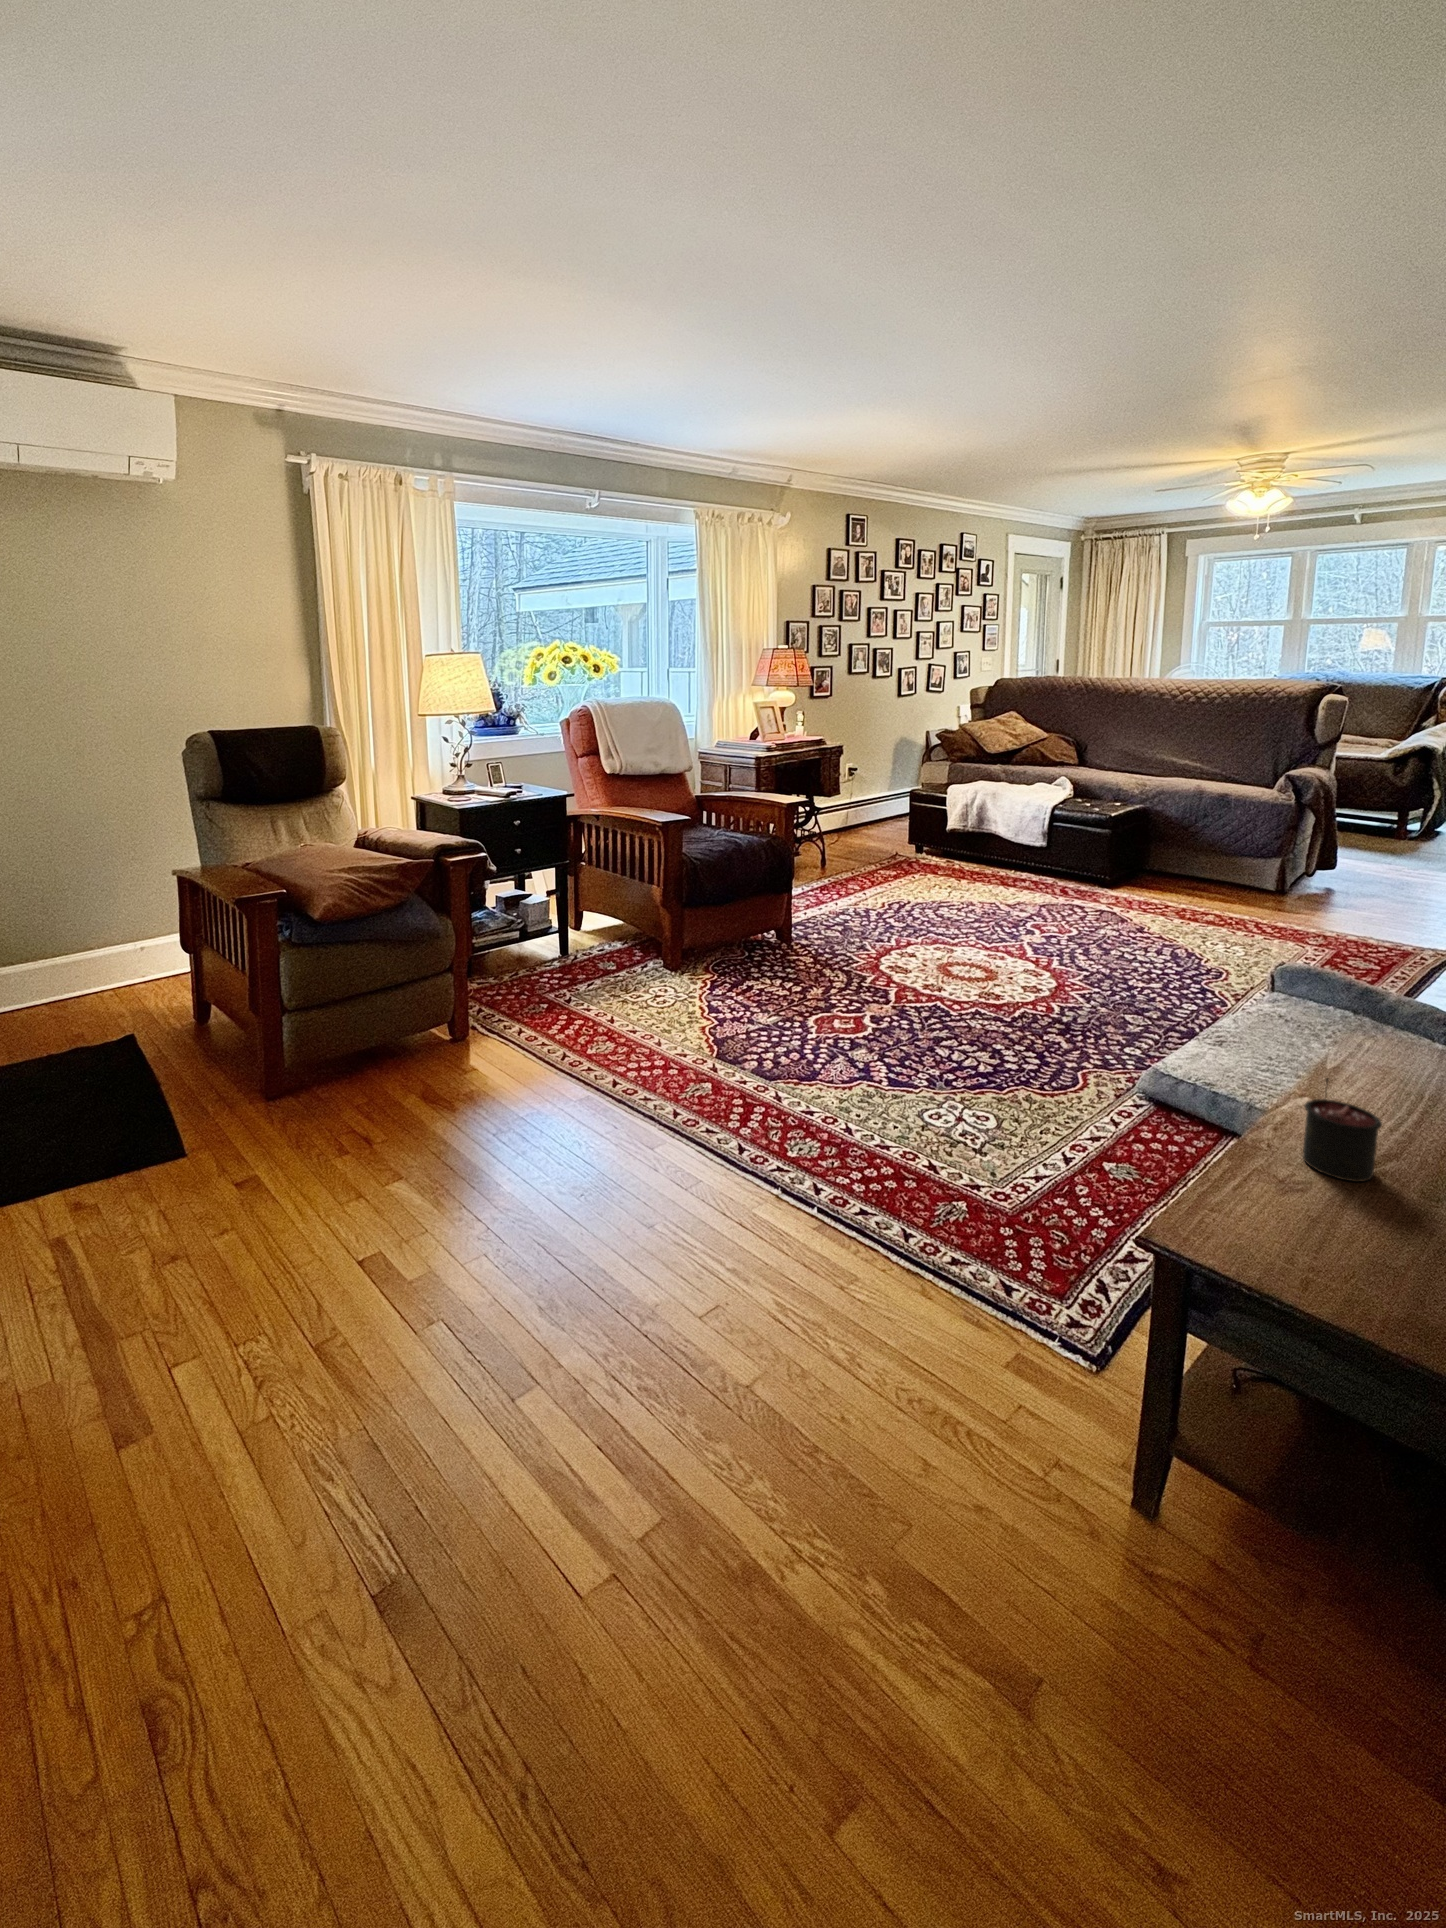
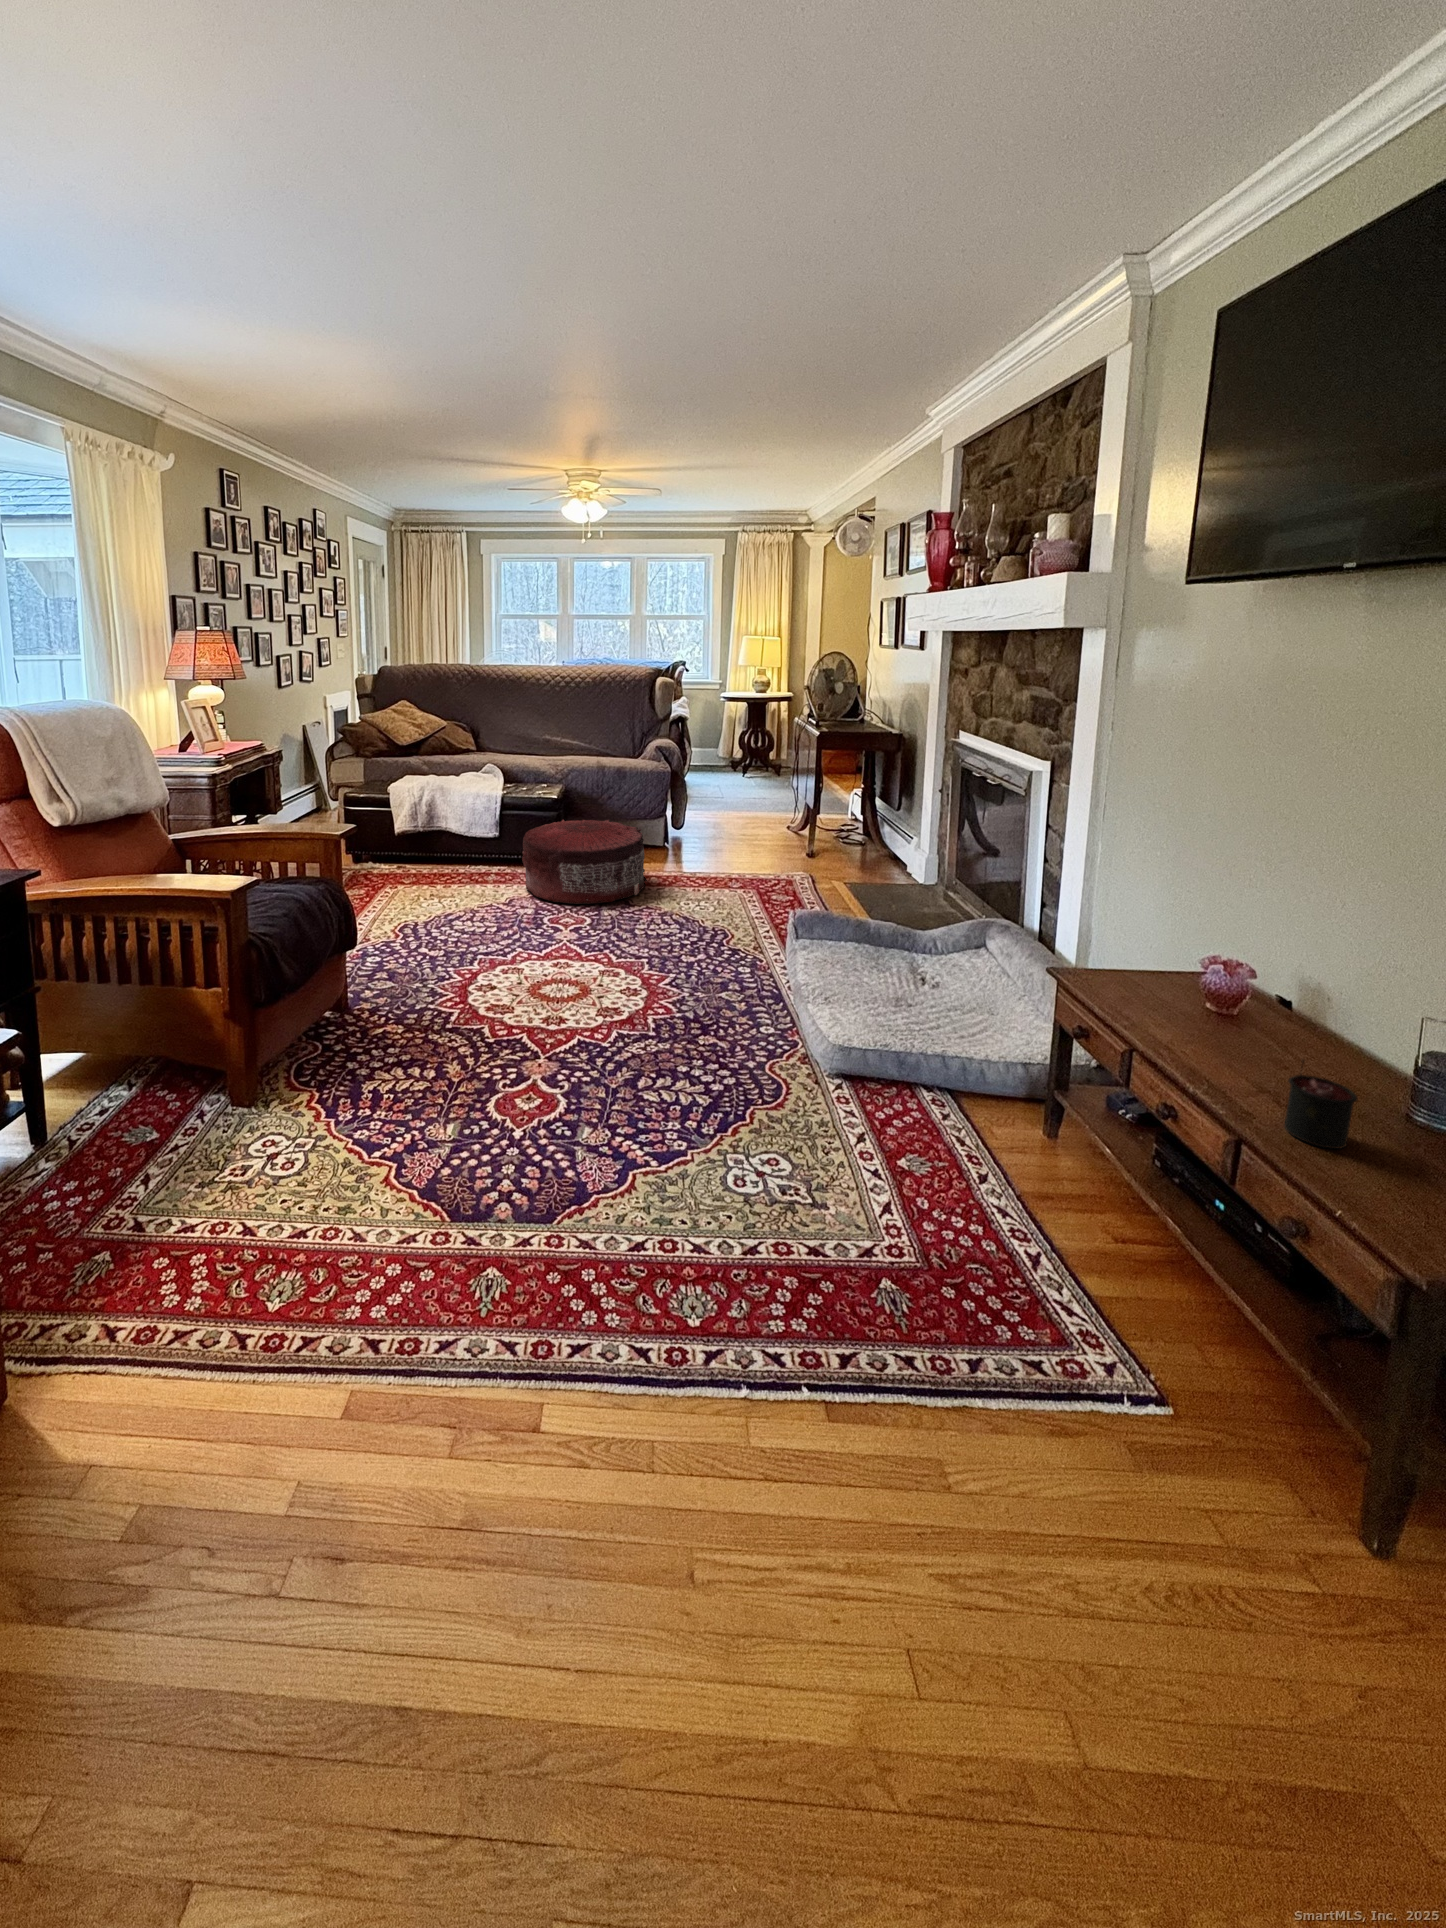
pouf: none [1039,836,1193,925] -> present [522,819,647,904]

